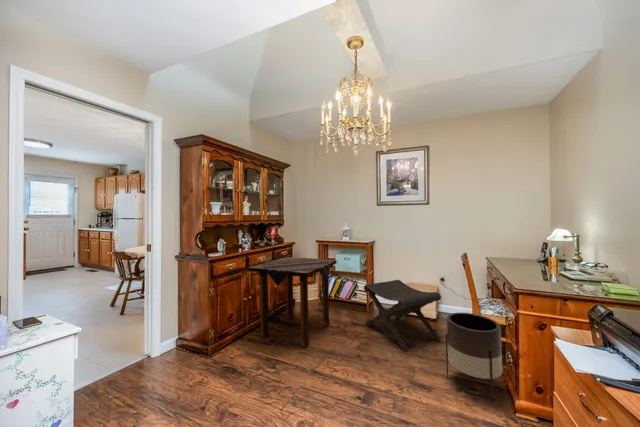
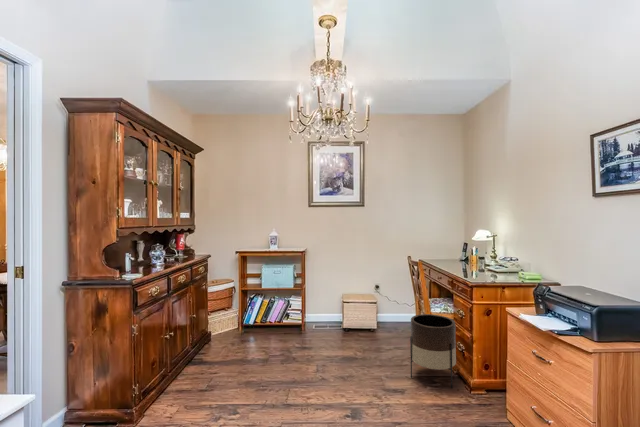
side table: present [249,257,337,348] -> none [173,274,279,385]
footstool: present [364,280,441,351] -> none [310,291,391,364]

